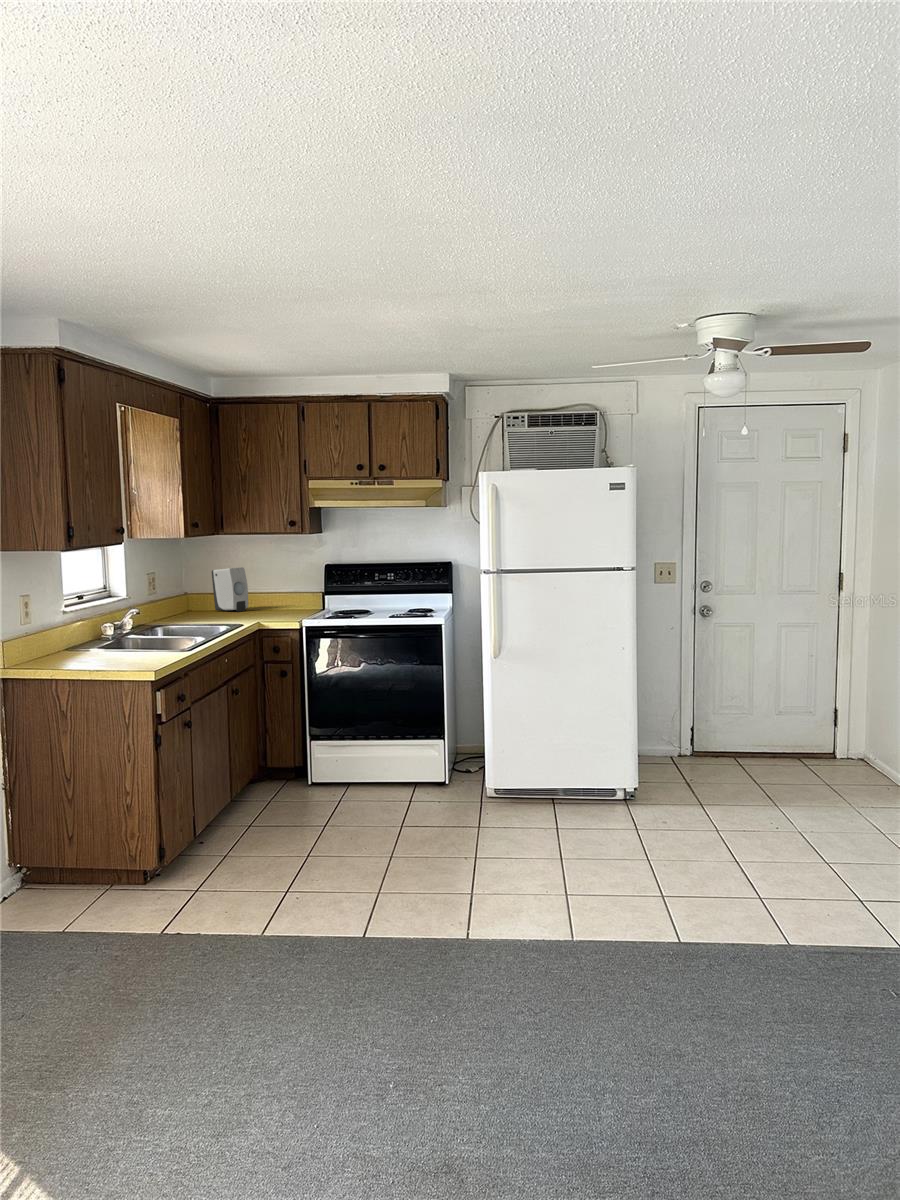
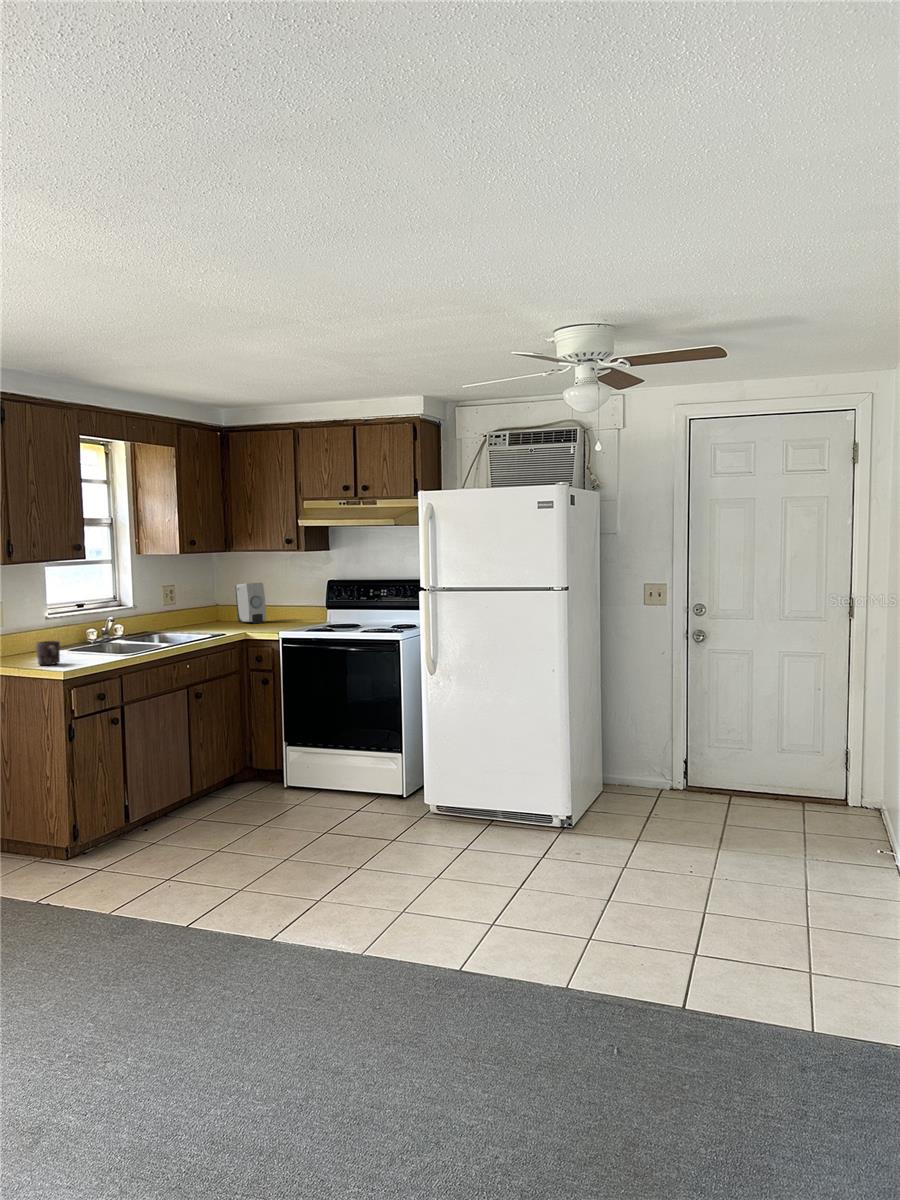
mug: none [102,637,133,665] -> present [36,641,60,665]

